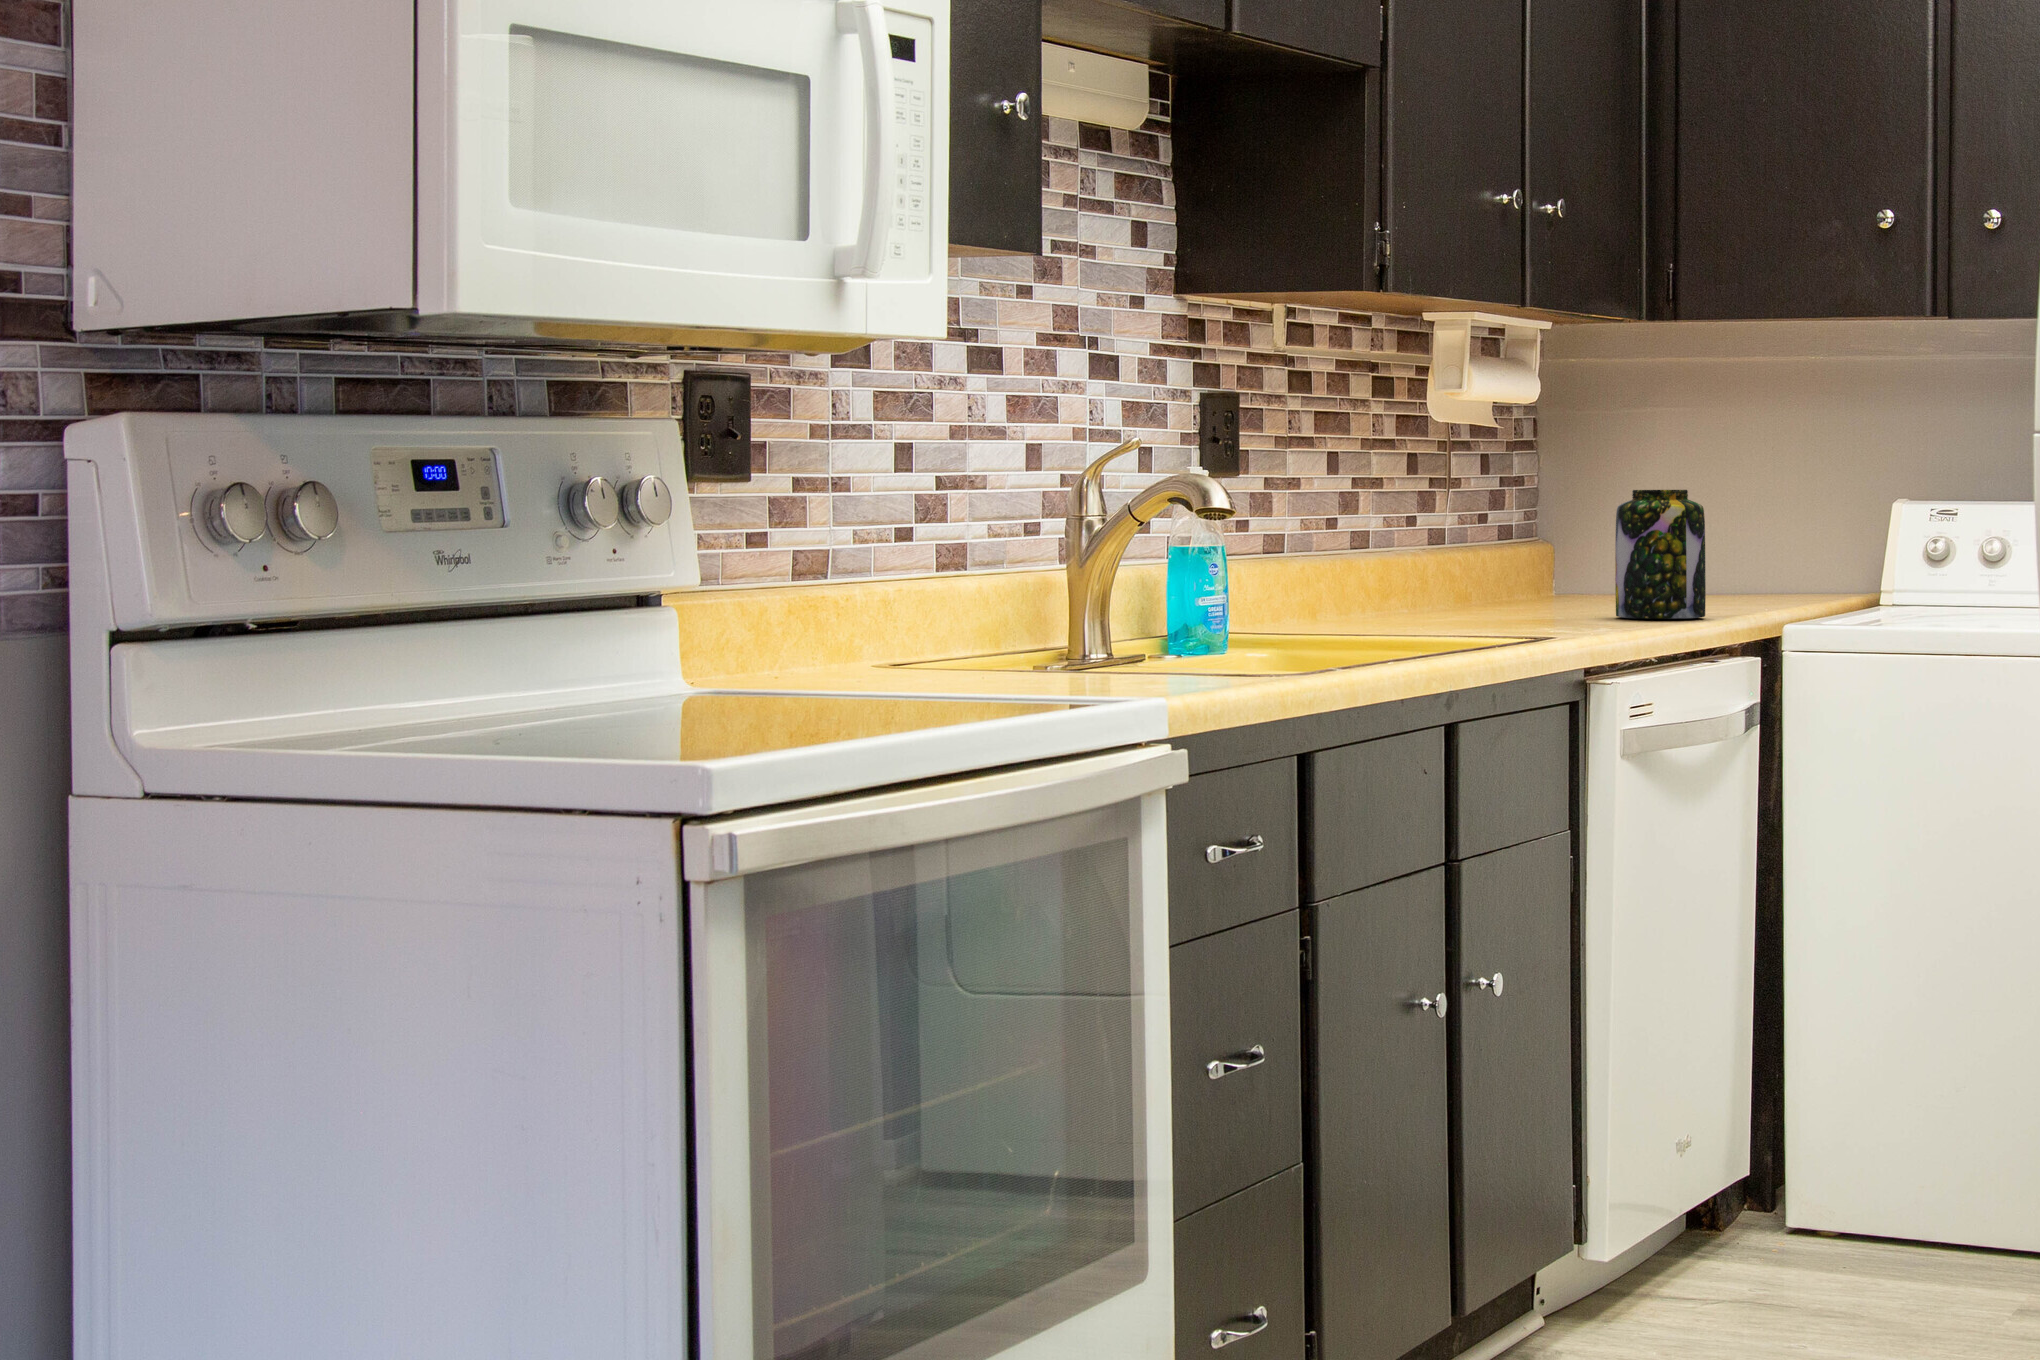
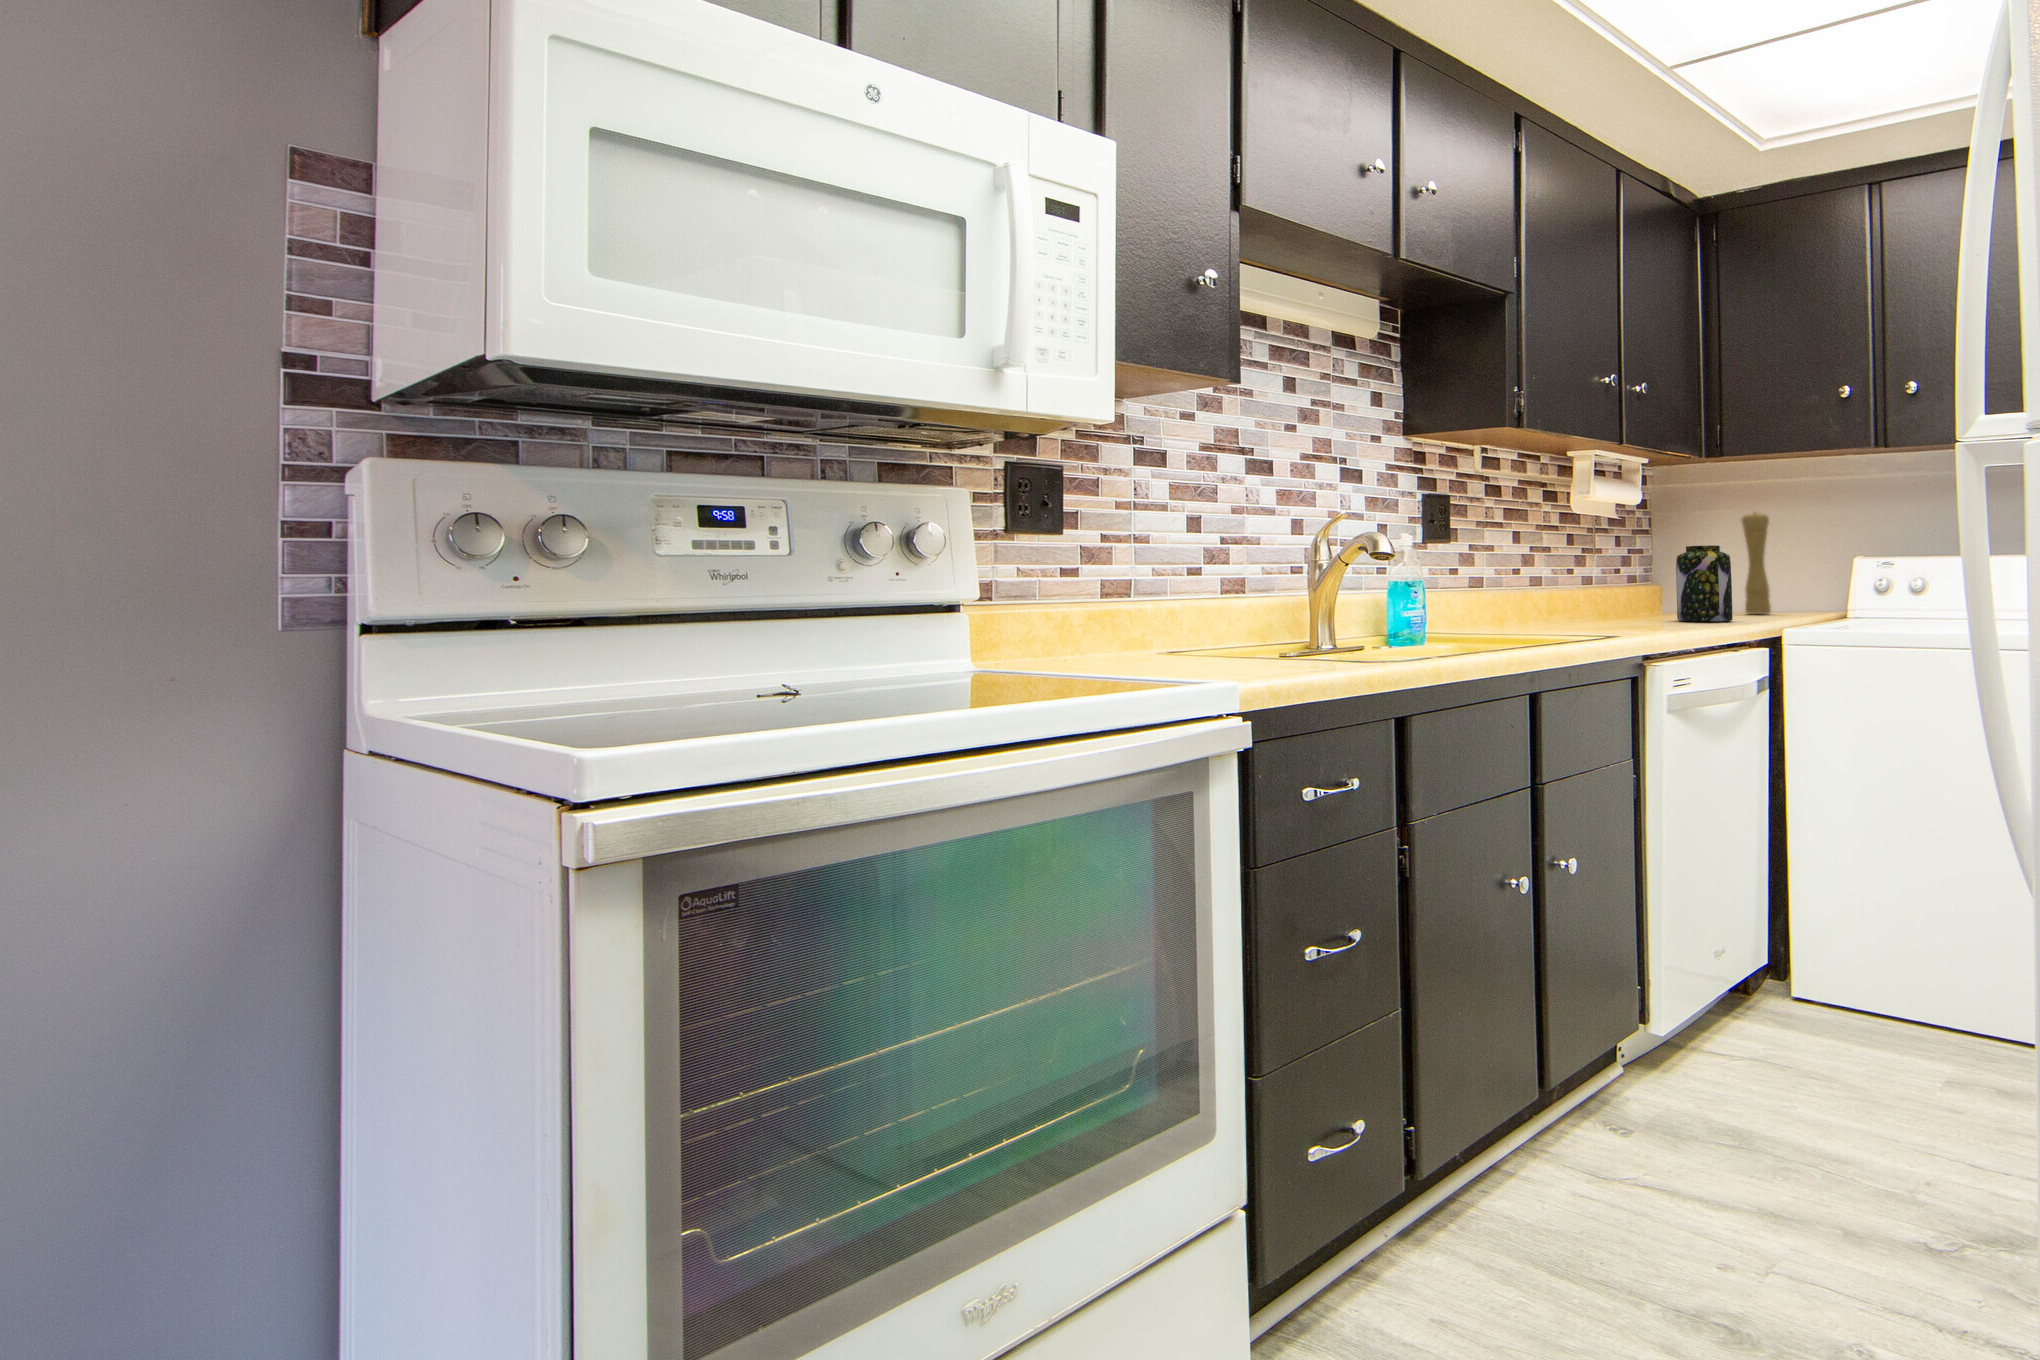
pepper mill: none [1715,424,1761,605] -> present [1742,512,1771,614]

